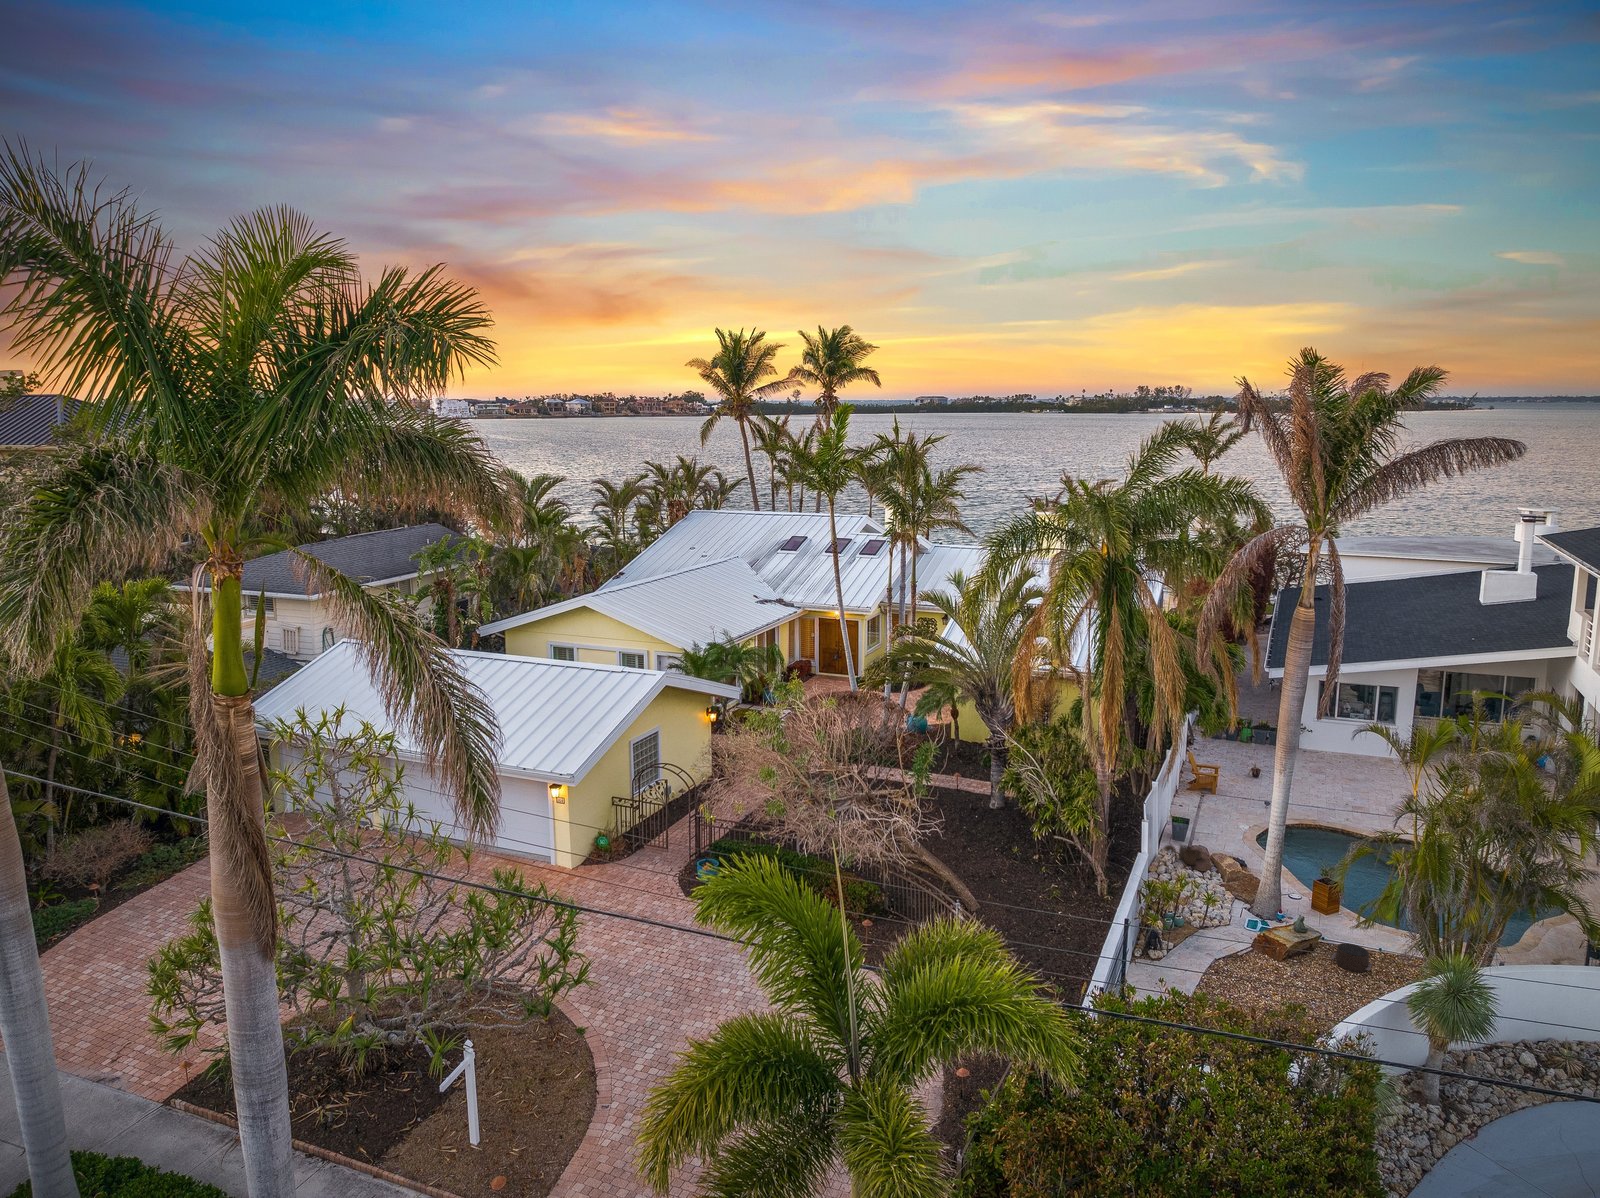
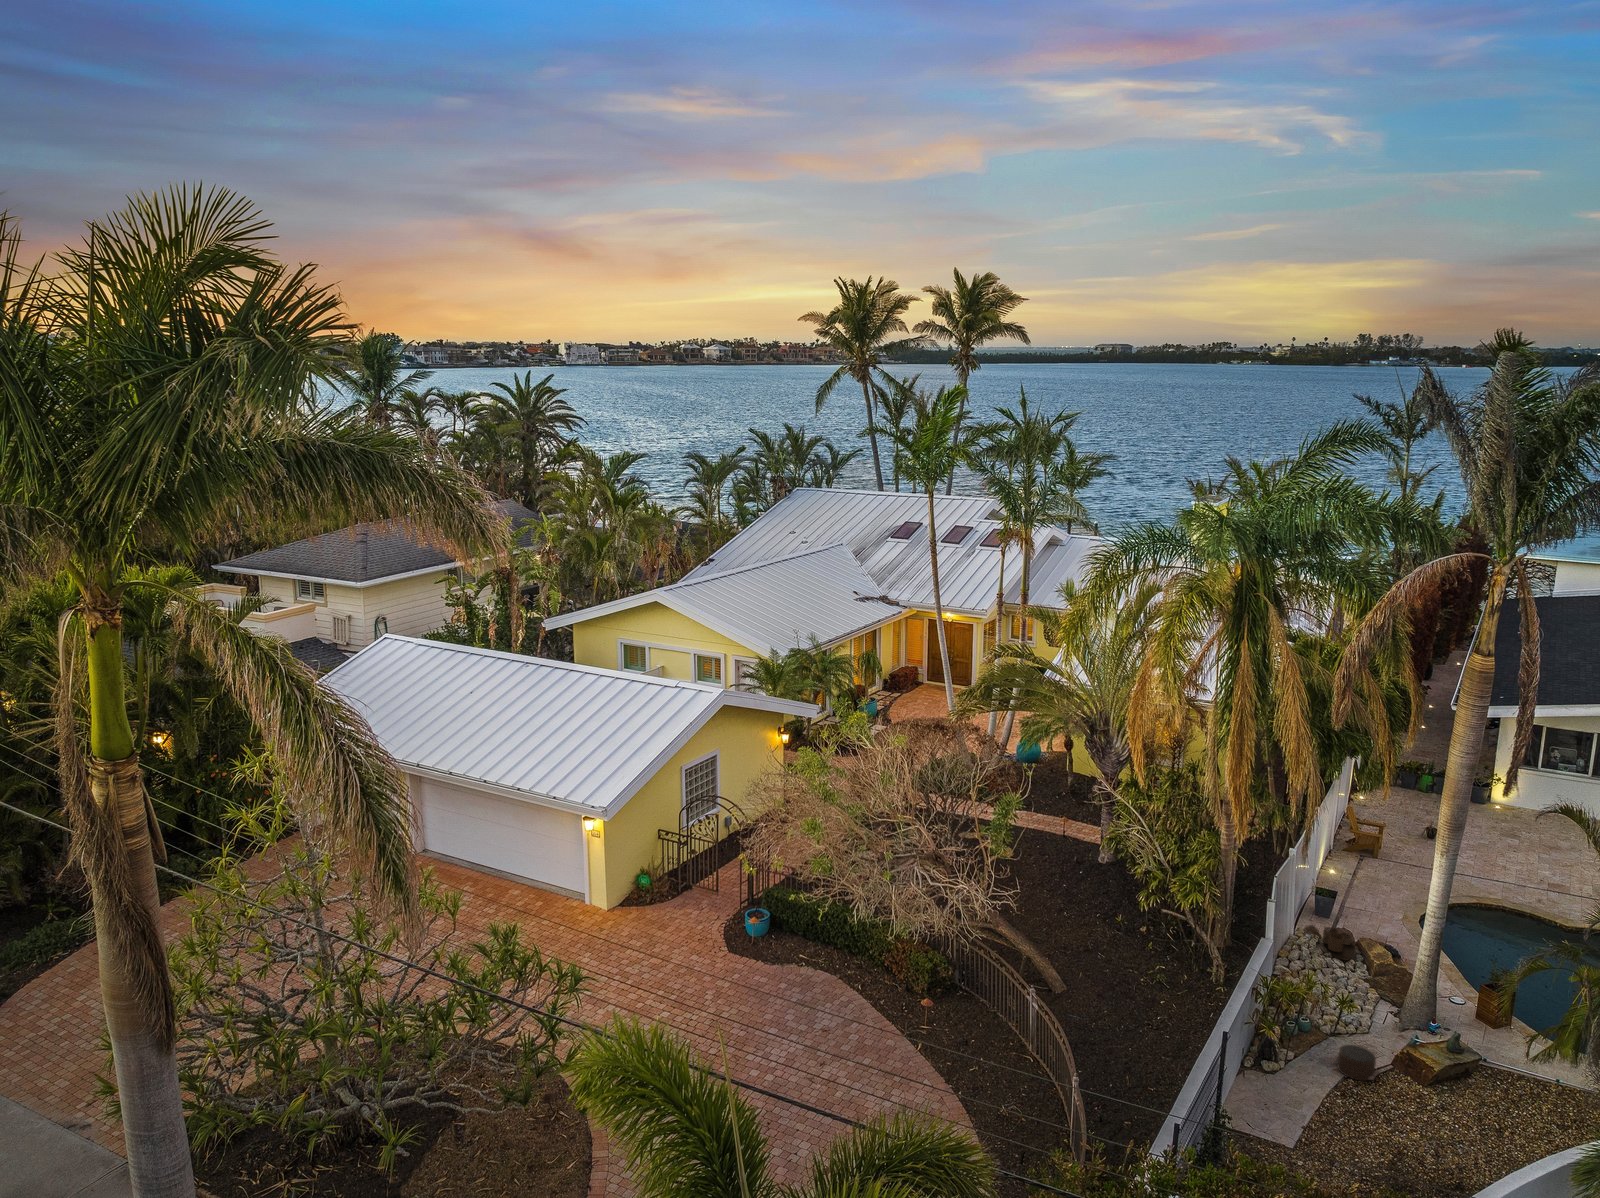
pouf: present [1331,943,1372,972] -> present [1331,1045,1379,1081]

